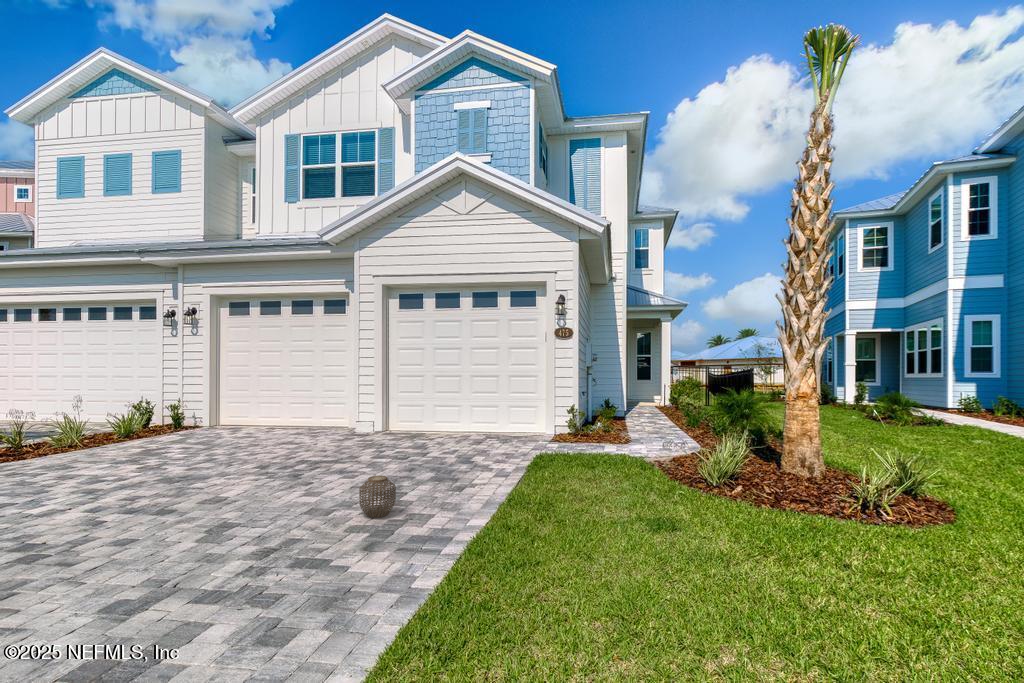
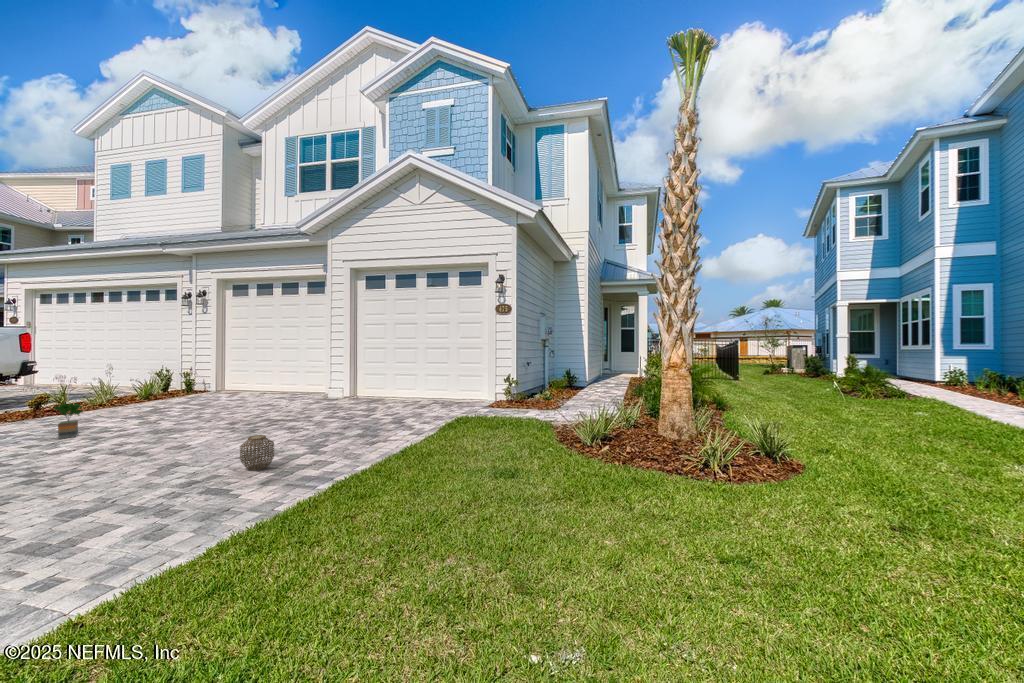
potted tree: none [66,440,104,485] -> present [54,404,83,439]

